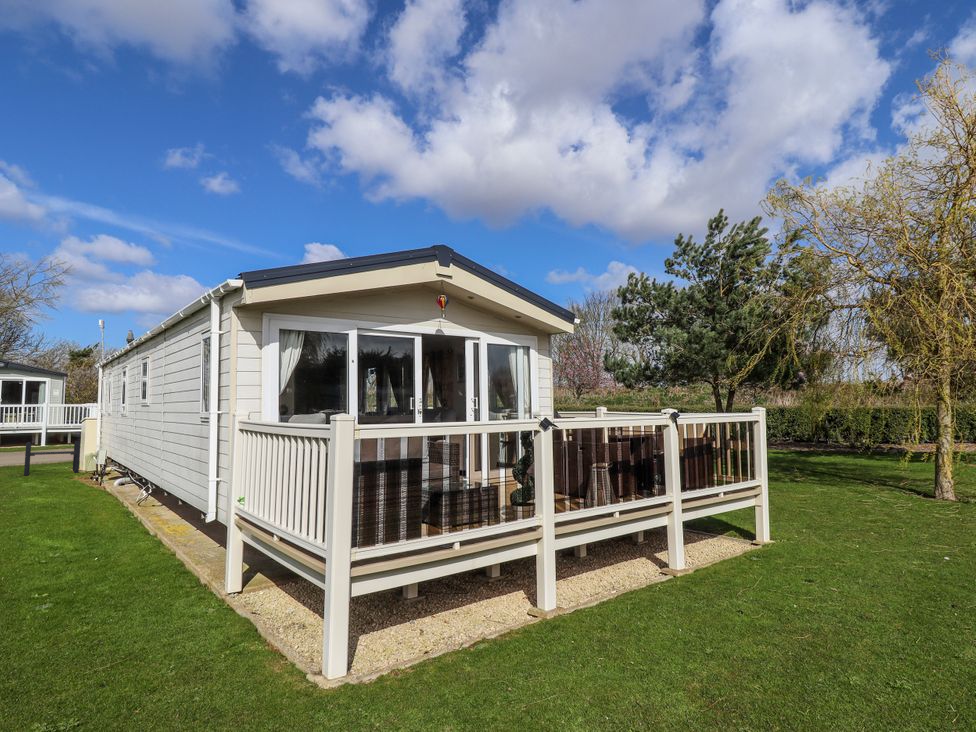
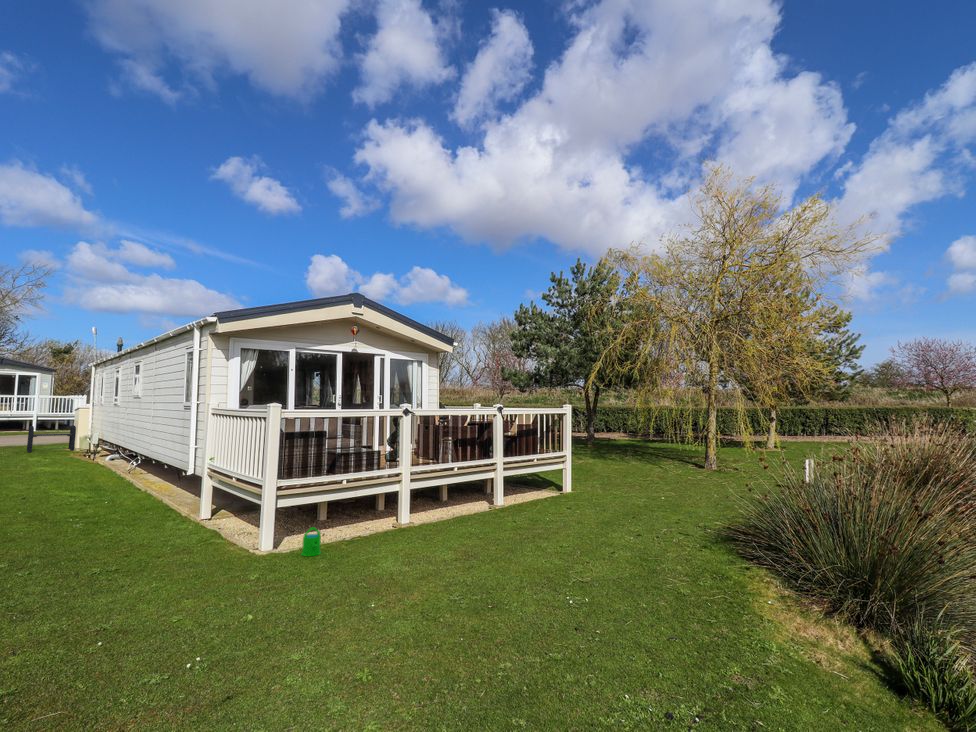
watering can: none [397,638,434,695] -> present [301,527,321,556]

